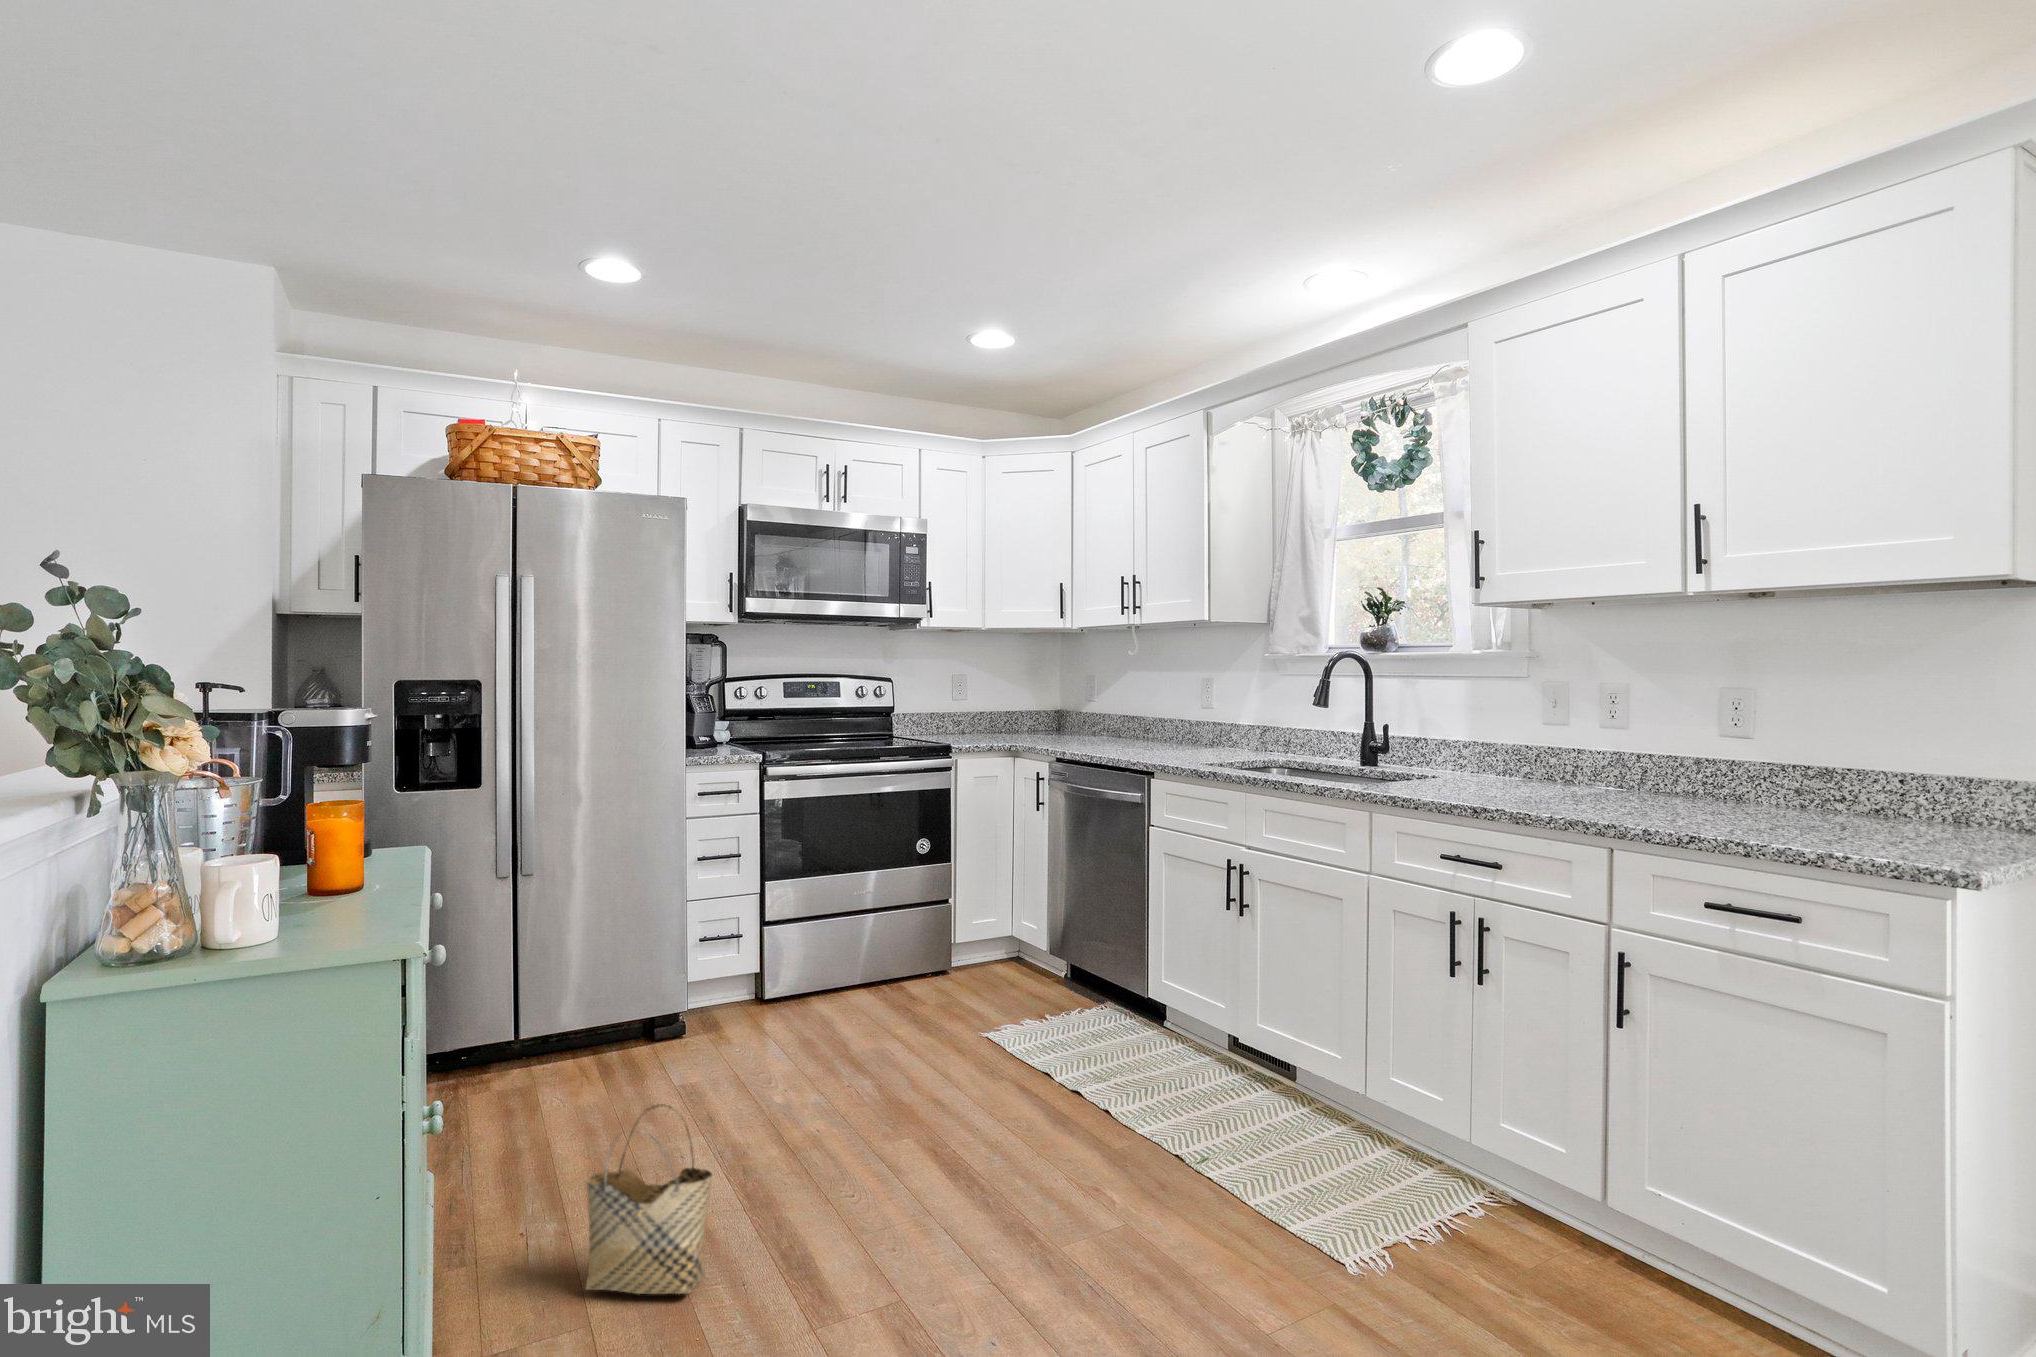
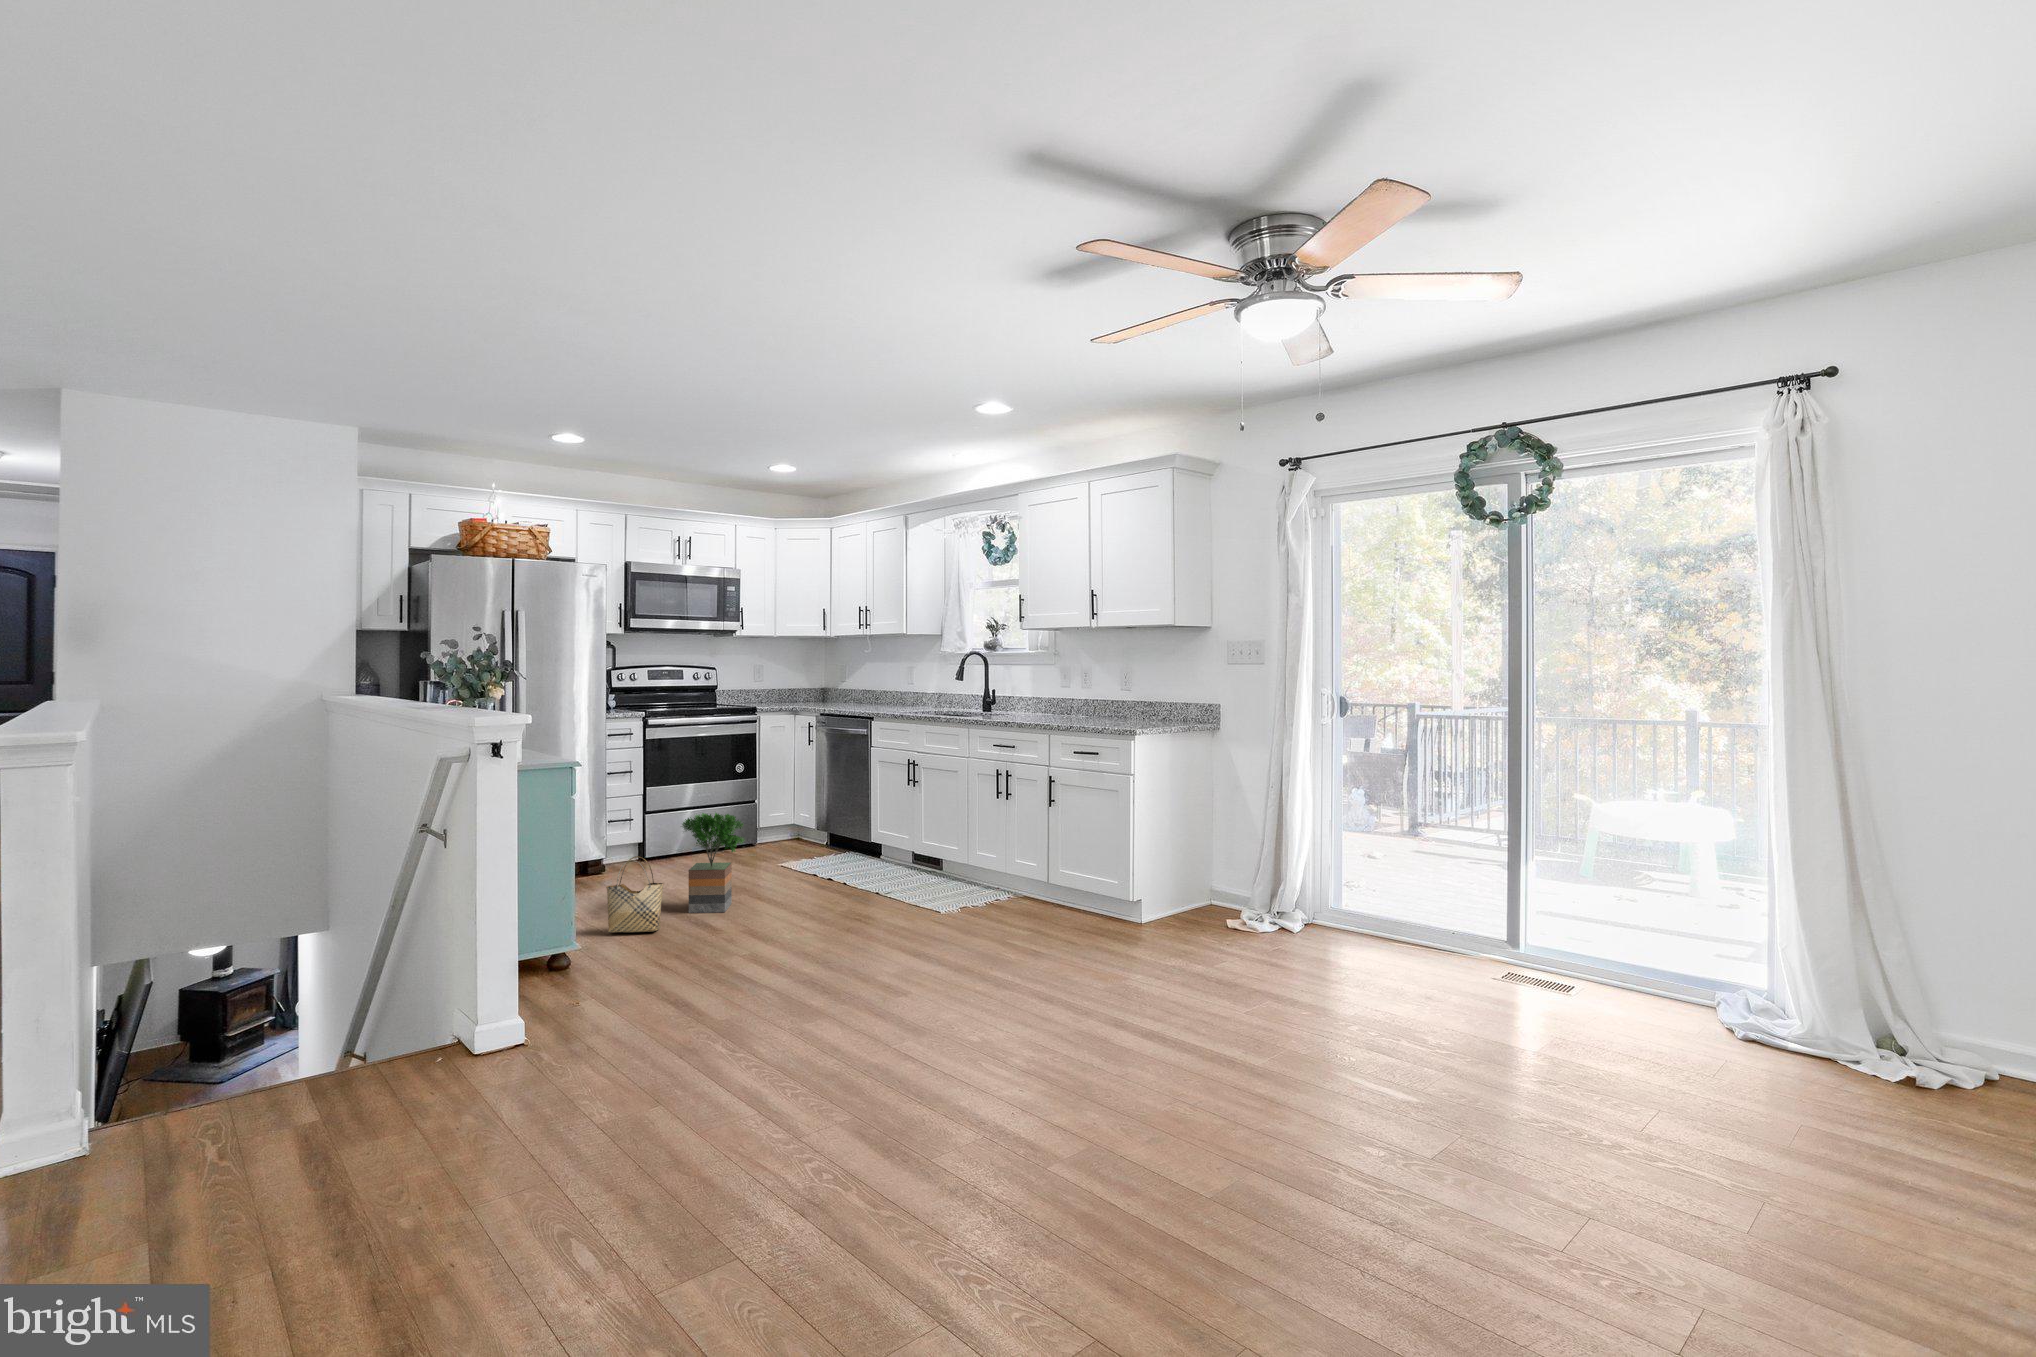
potted tree: none [774,981,906,1209] -> present [682,813,744,913]

